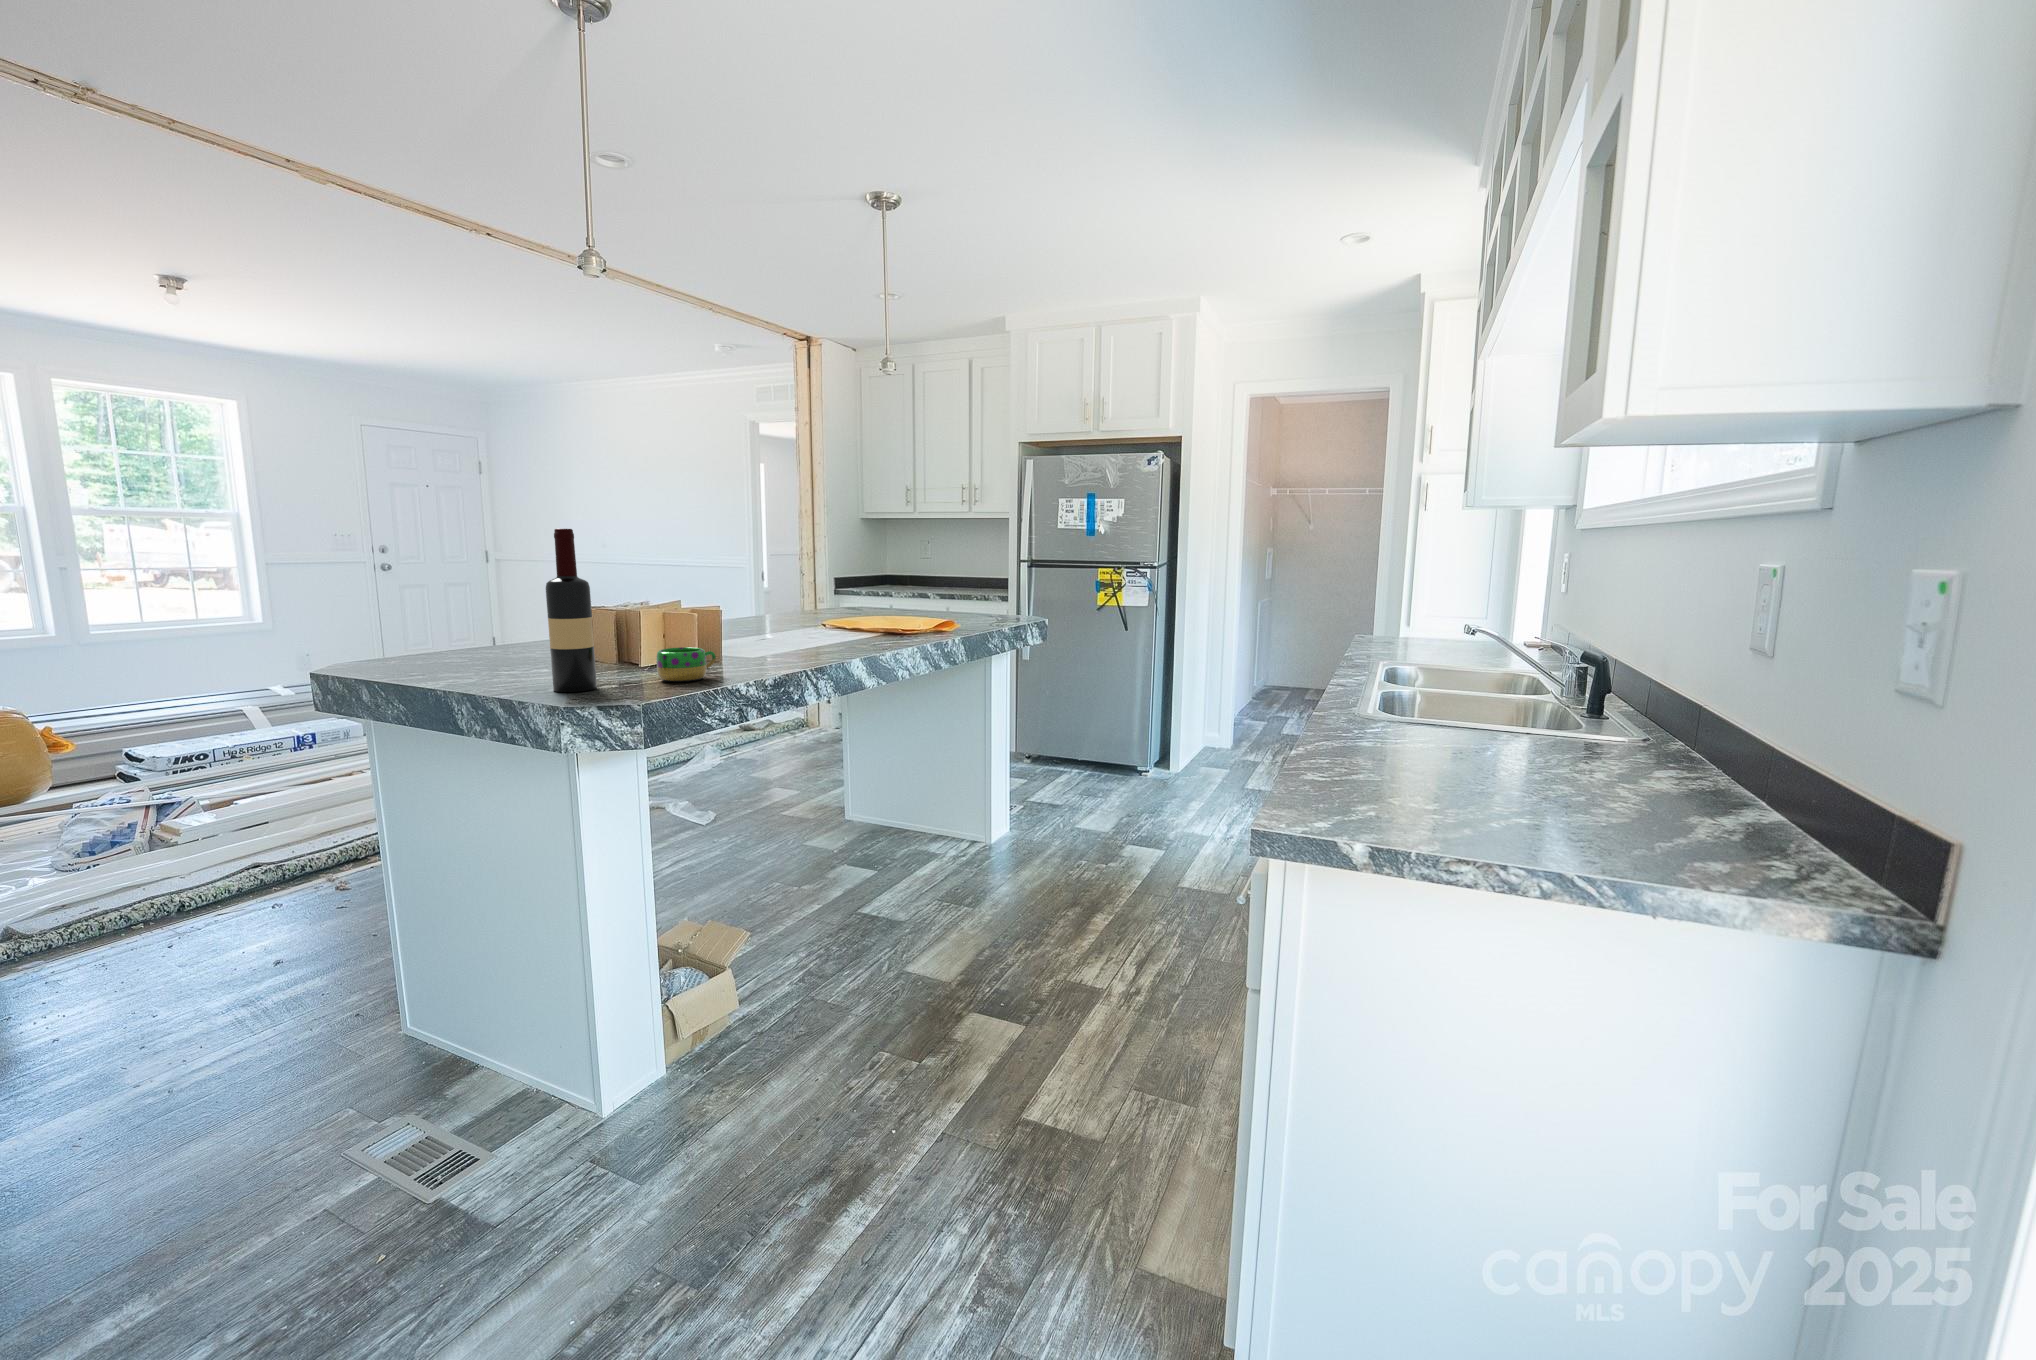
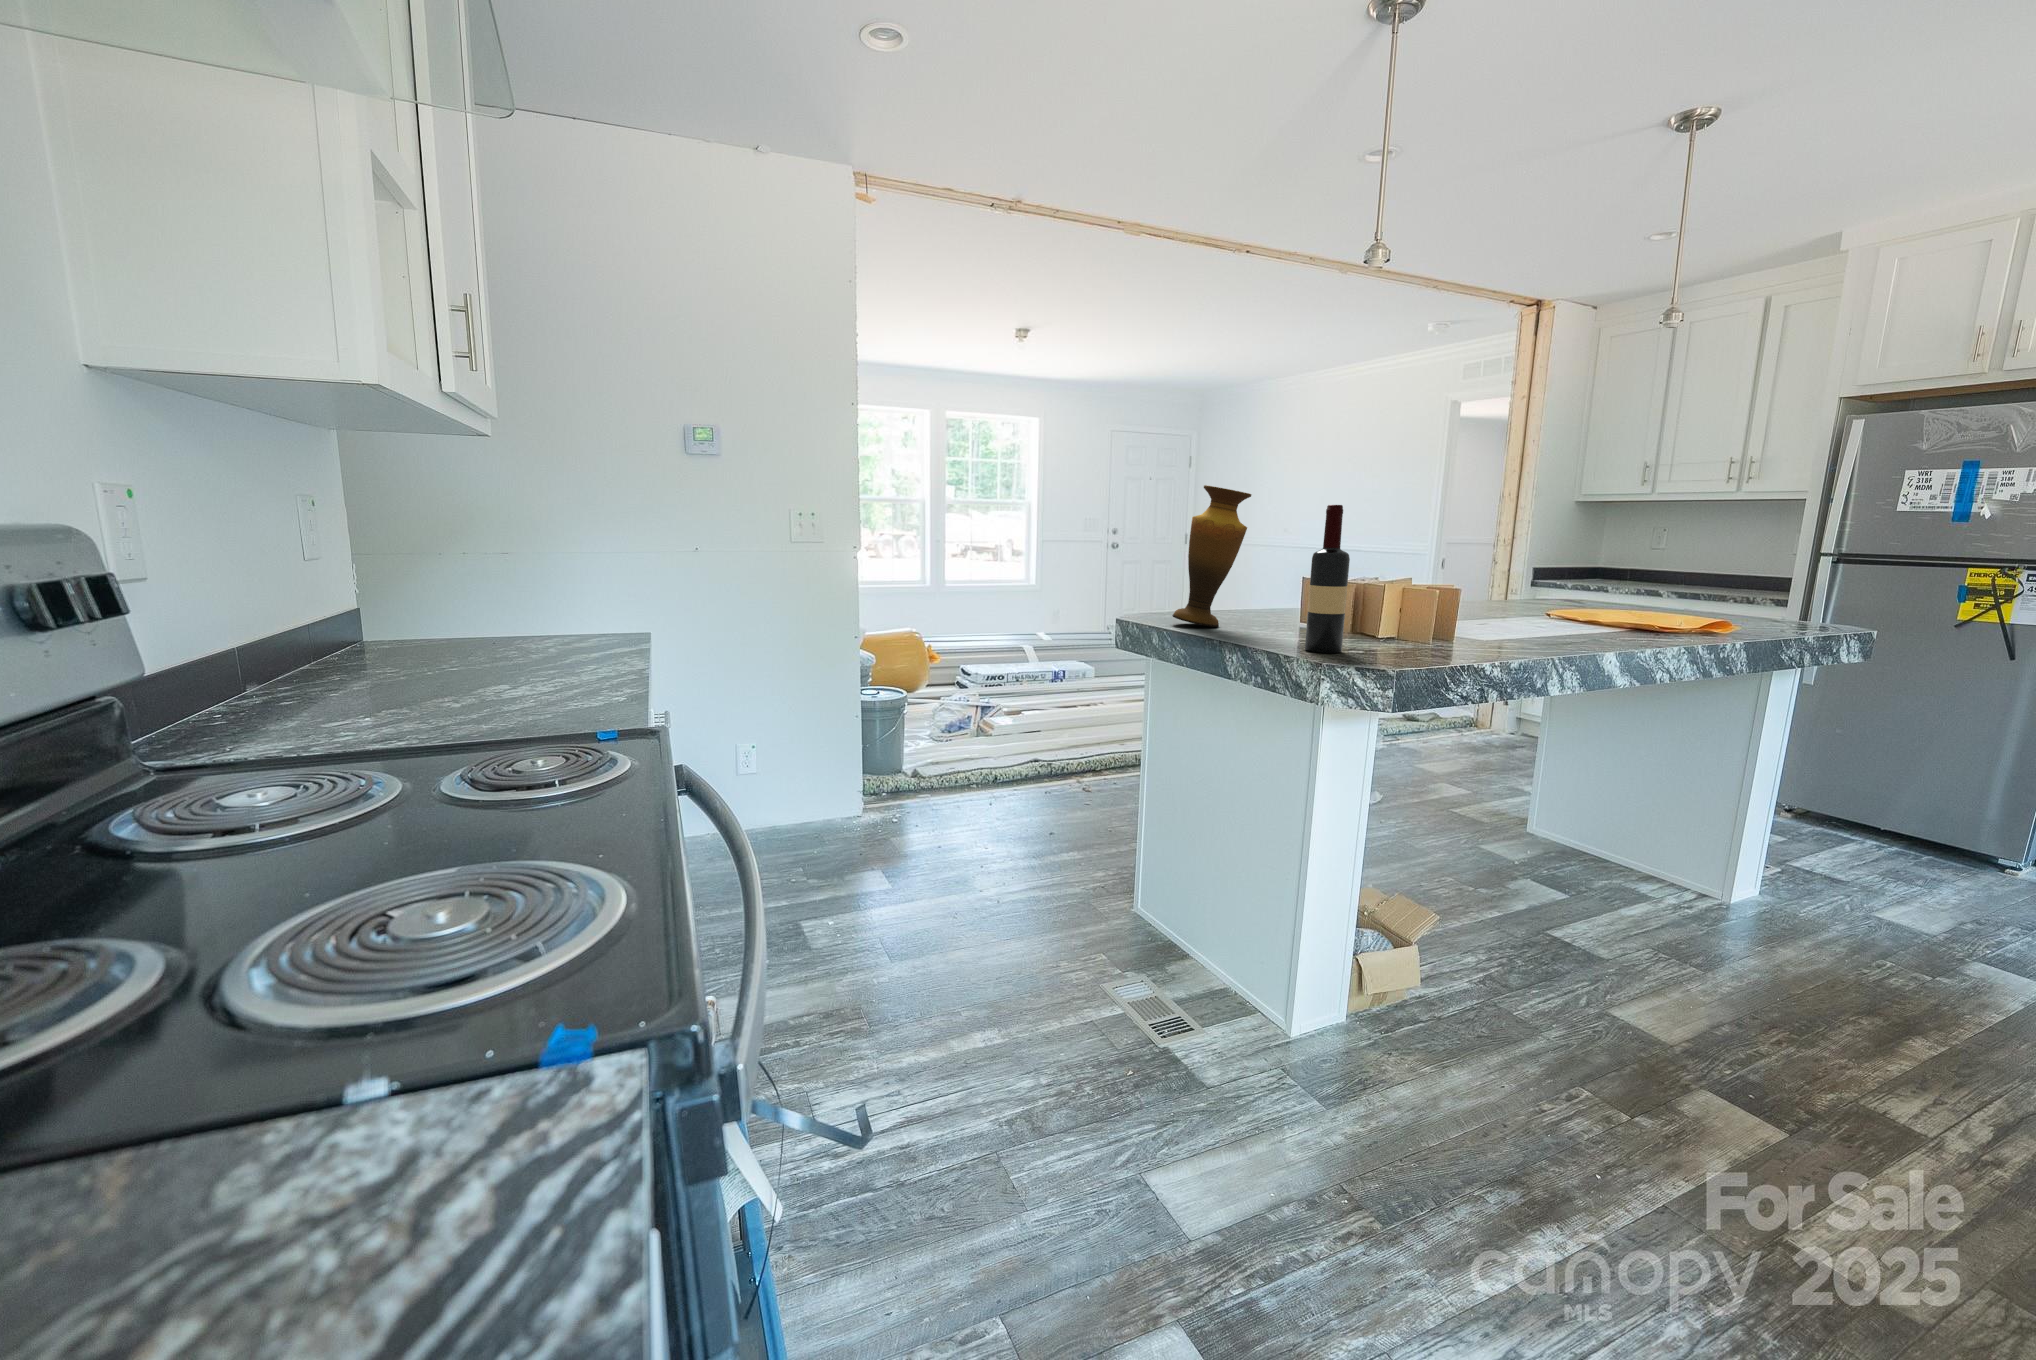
vase: none [391,501,480,672] -> present [1172,485,1251,627]
mug: present [656,647,716,682] -> none [1396,622,1455,655]

